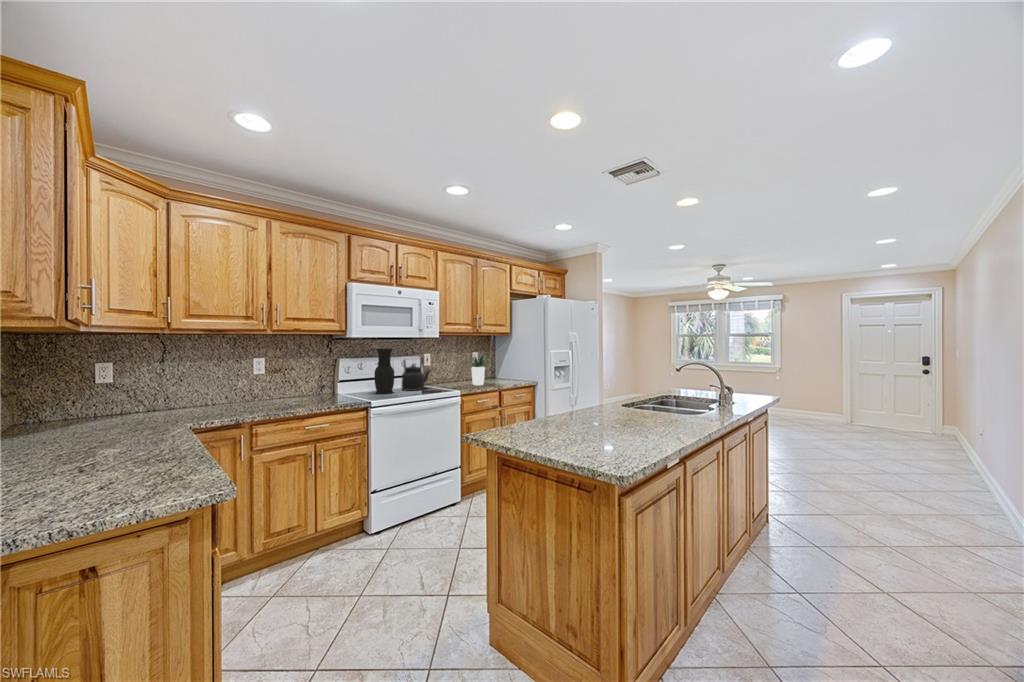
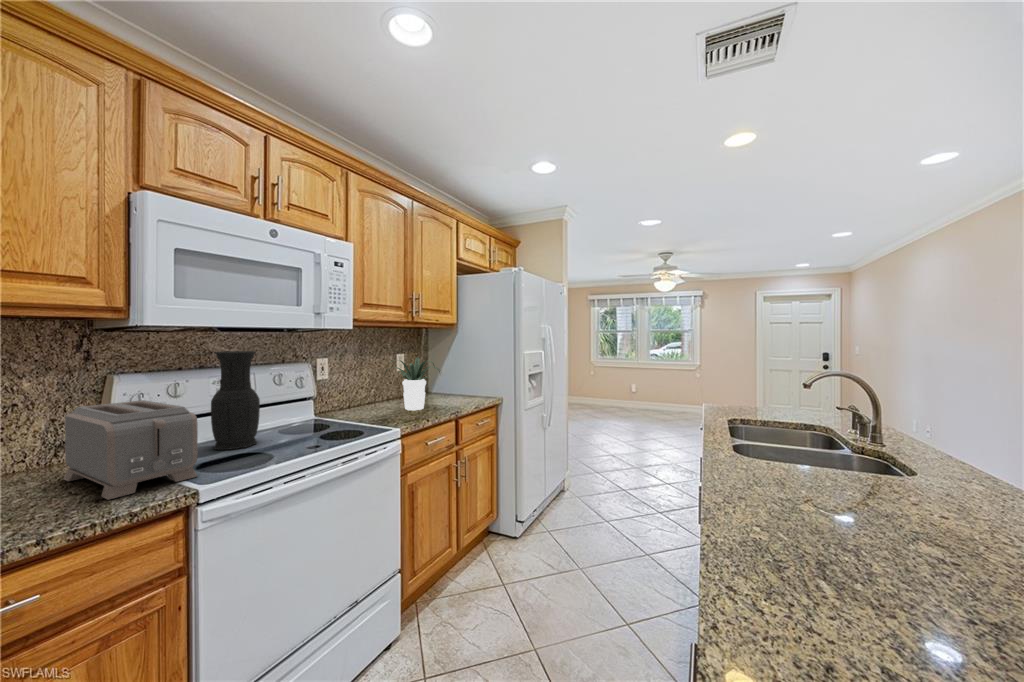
kettle: present [401,358,430,391] -> none [274,368,332,434]
toaster: none [326,369,370,402] -> present [63,400,198,500]

